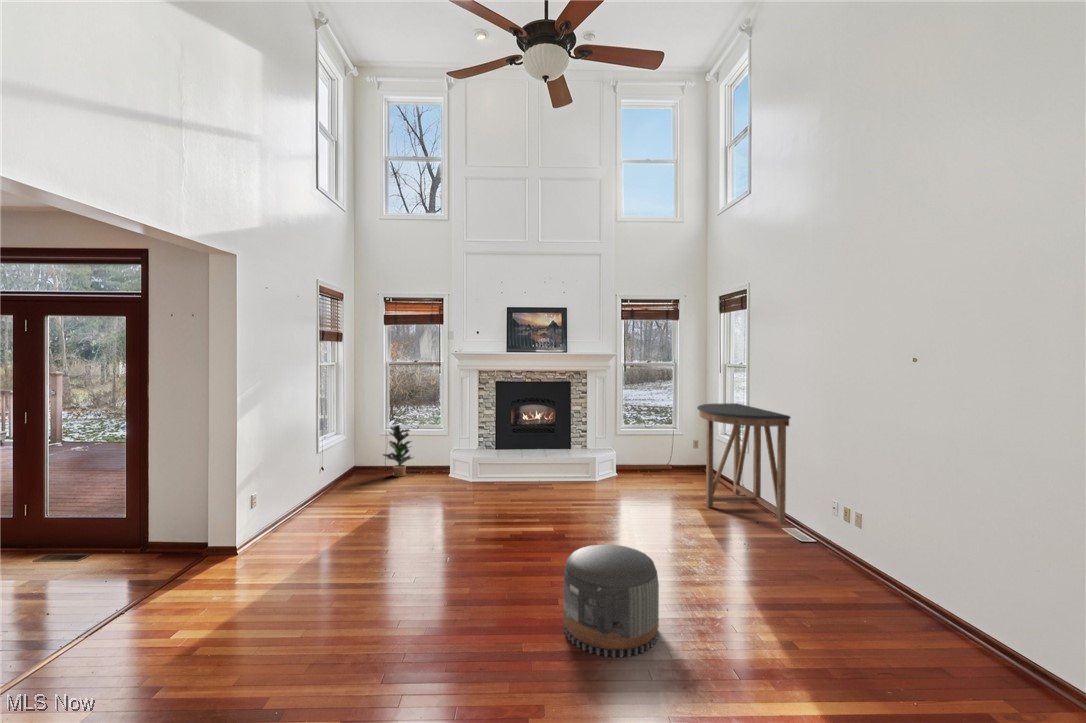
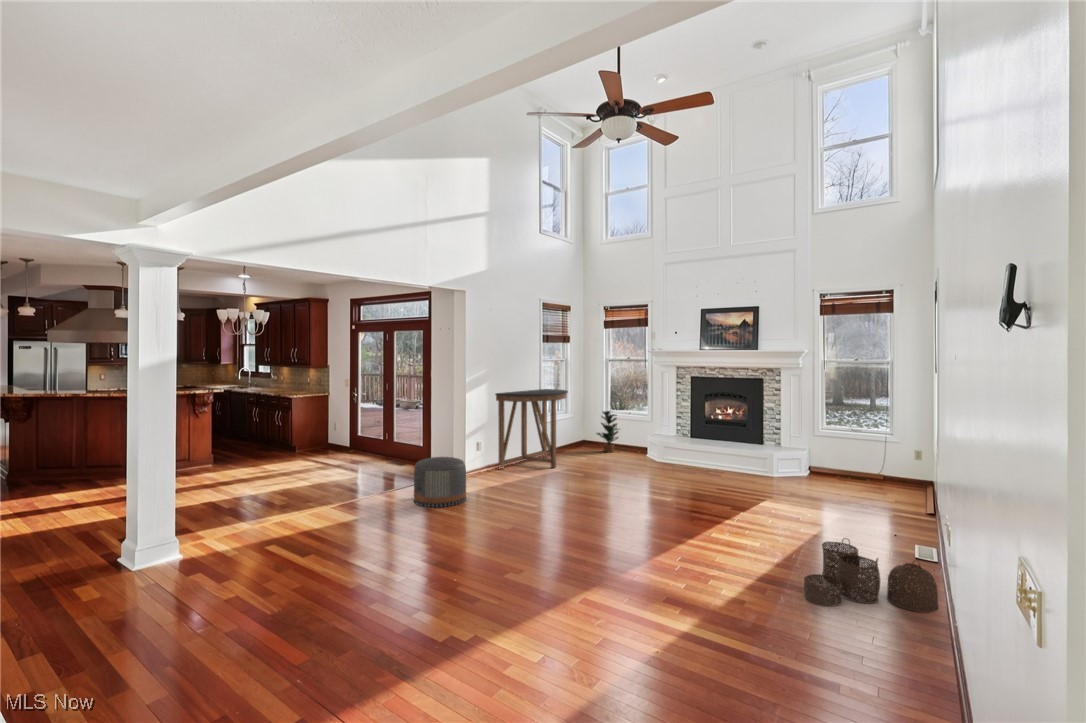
console table: present [697,403,791,524] -> present [495,389,568,470]
pouf: present [564,544,659,657] -> present [414,457,466,507]
woven basket: none [802,552,919,640] -> present [804,538,939,612]

